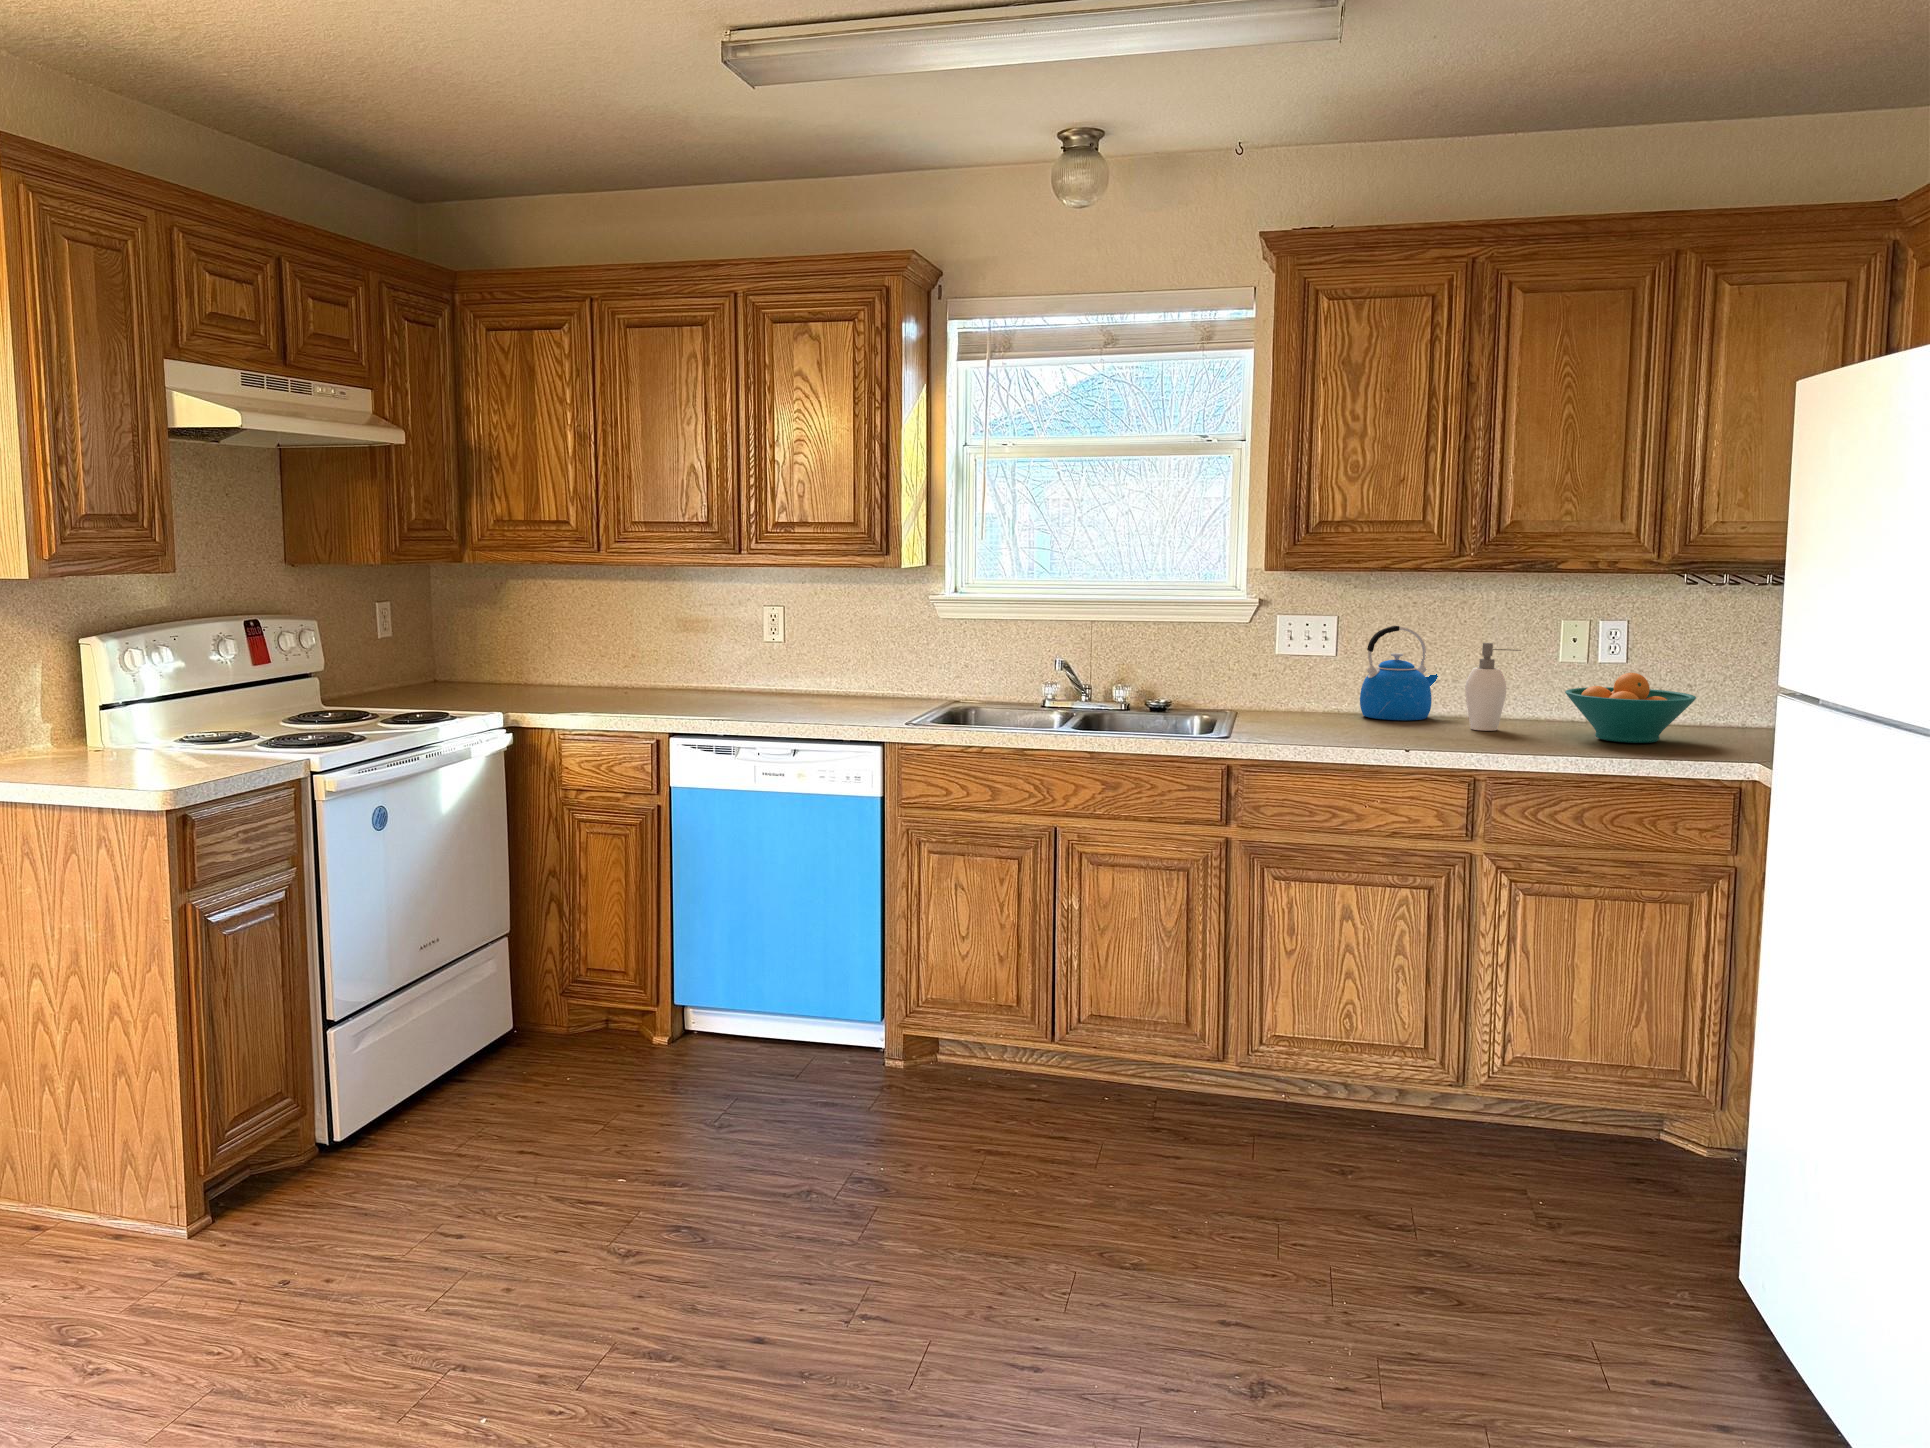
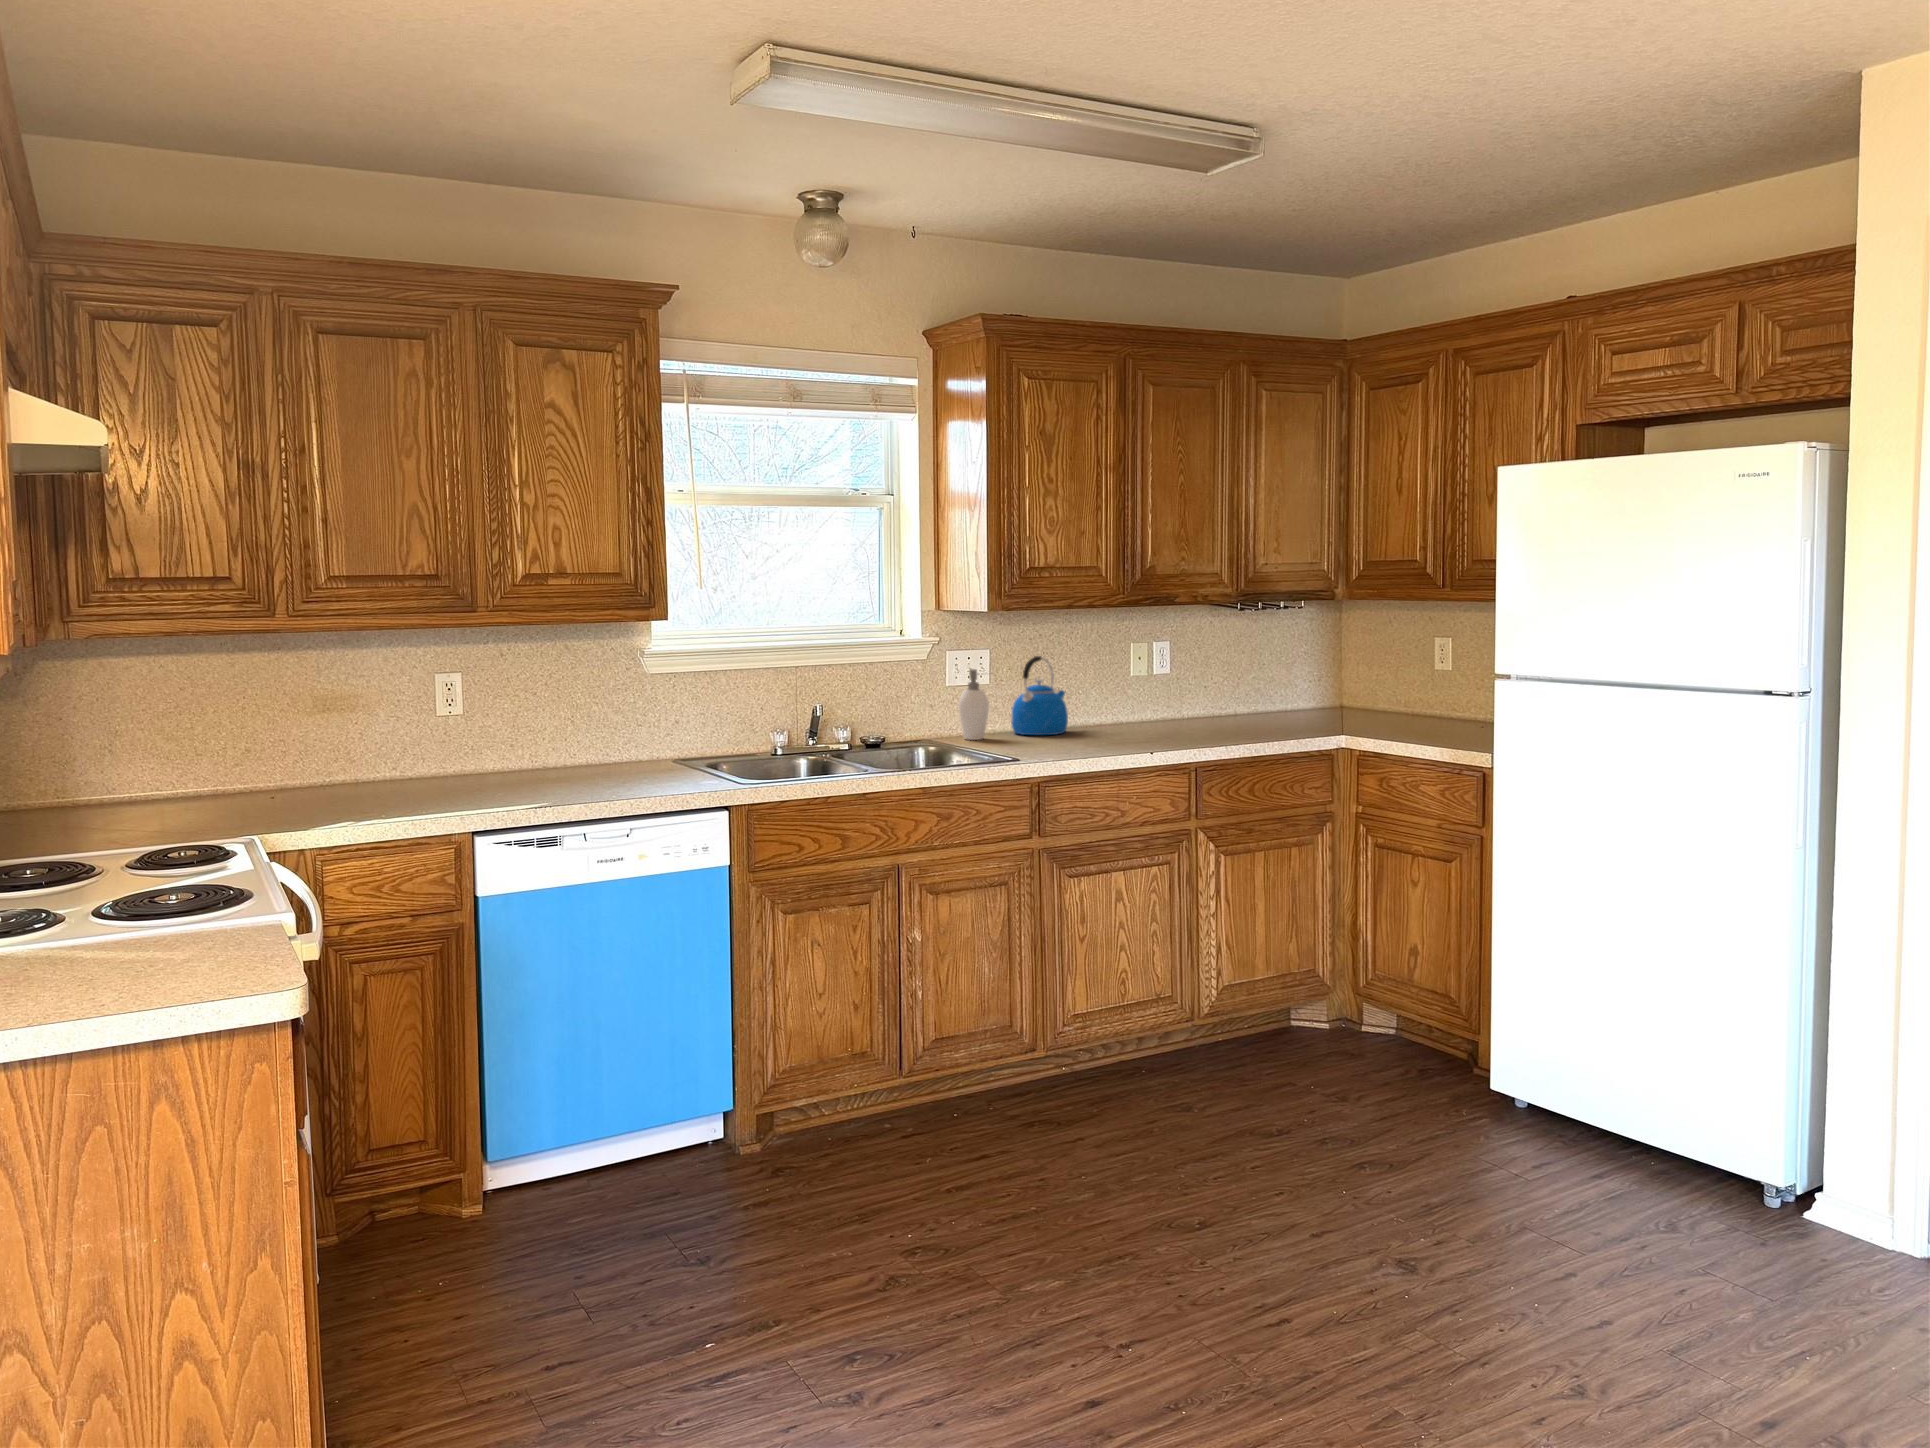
soap dispenser: present [1465,643,1521,731] -> present [958,669,989,740]
fruit bowl: present [1565,673,1696,743] -> none [1188,679,1278,731]

